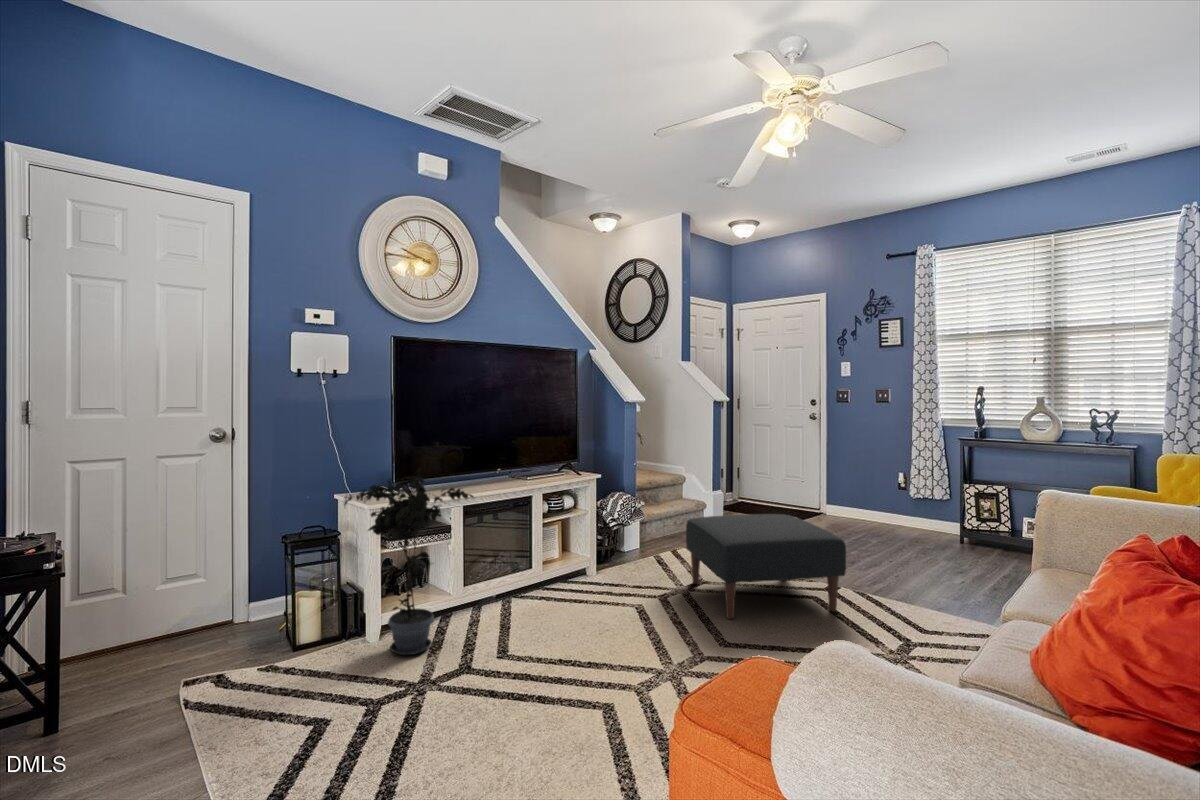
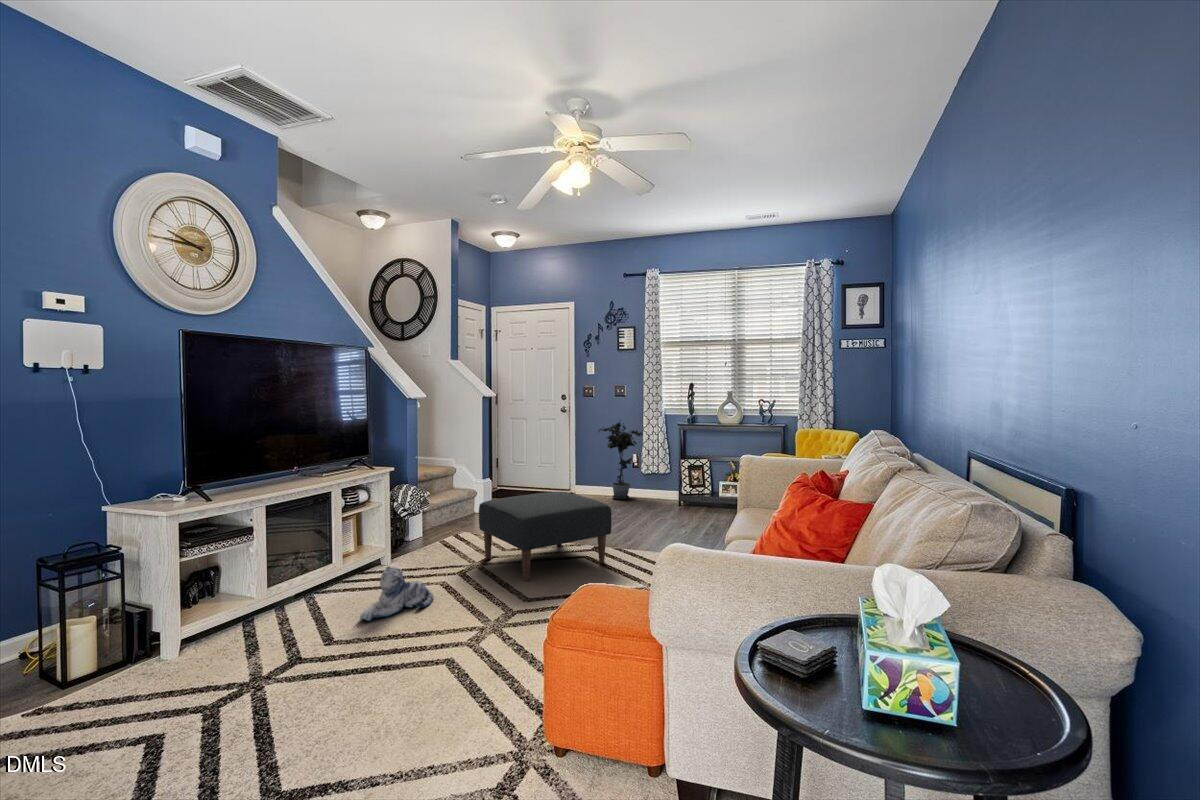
potted plant: present [344,469,474,655] -> present [599,422,643,499]
plush toy: none [540,580,621,637] -> present [360,567,433,621]

